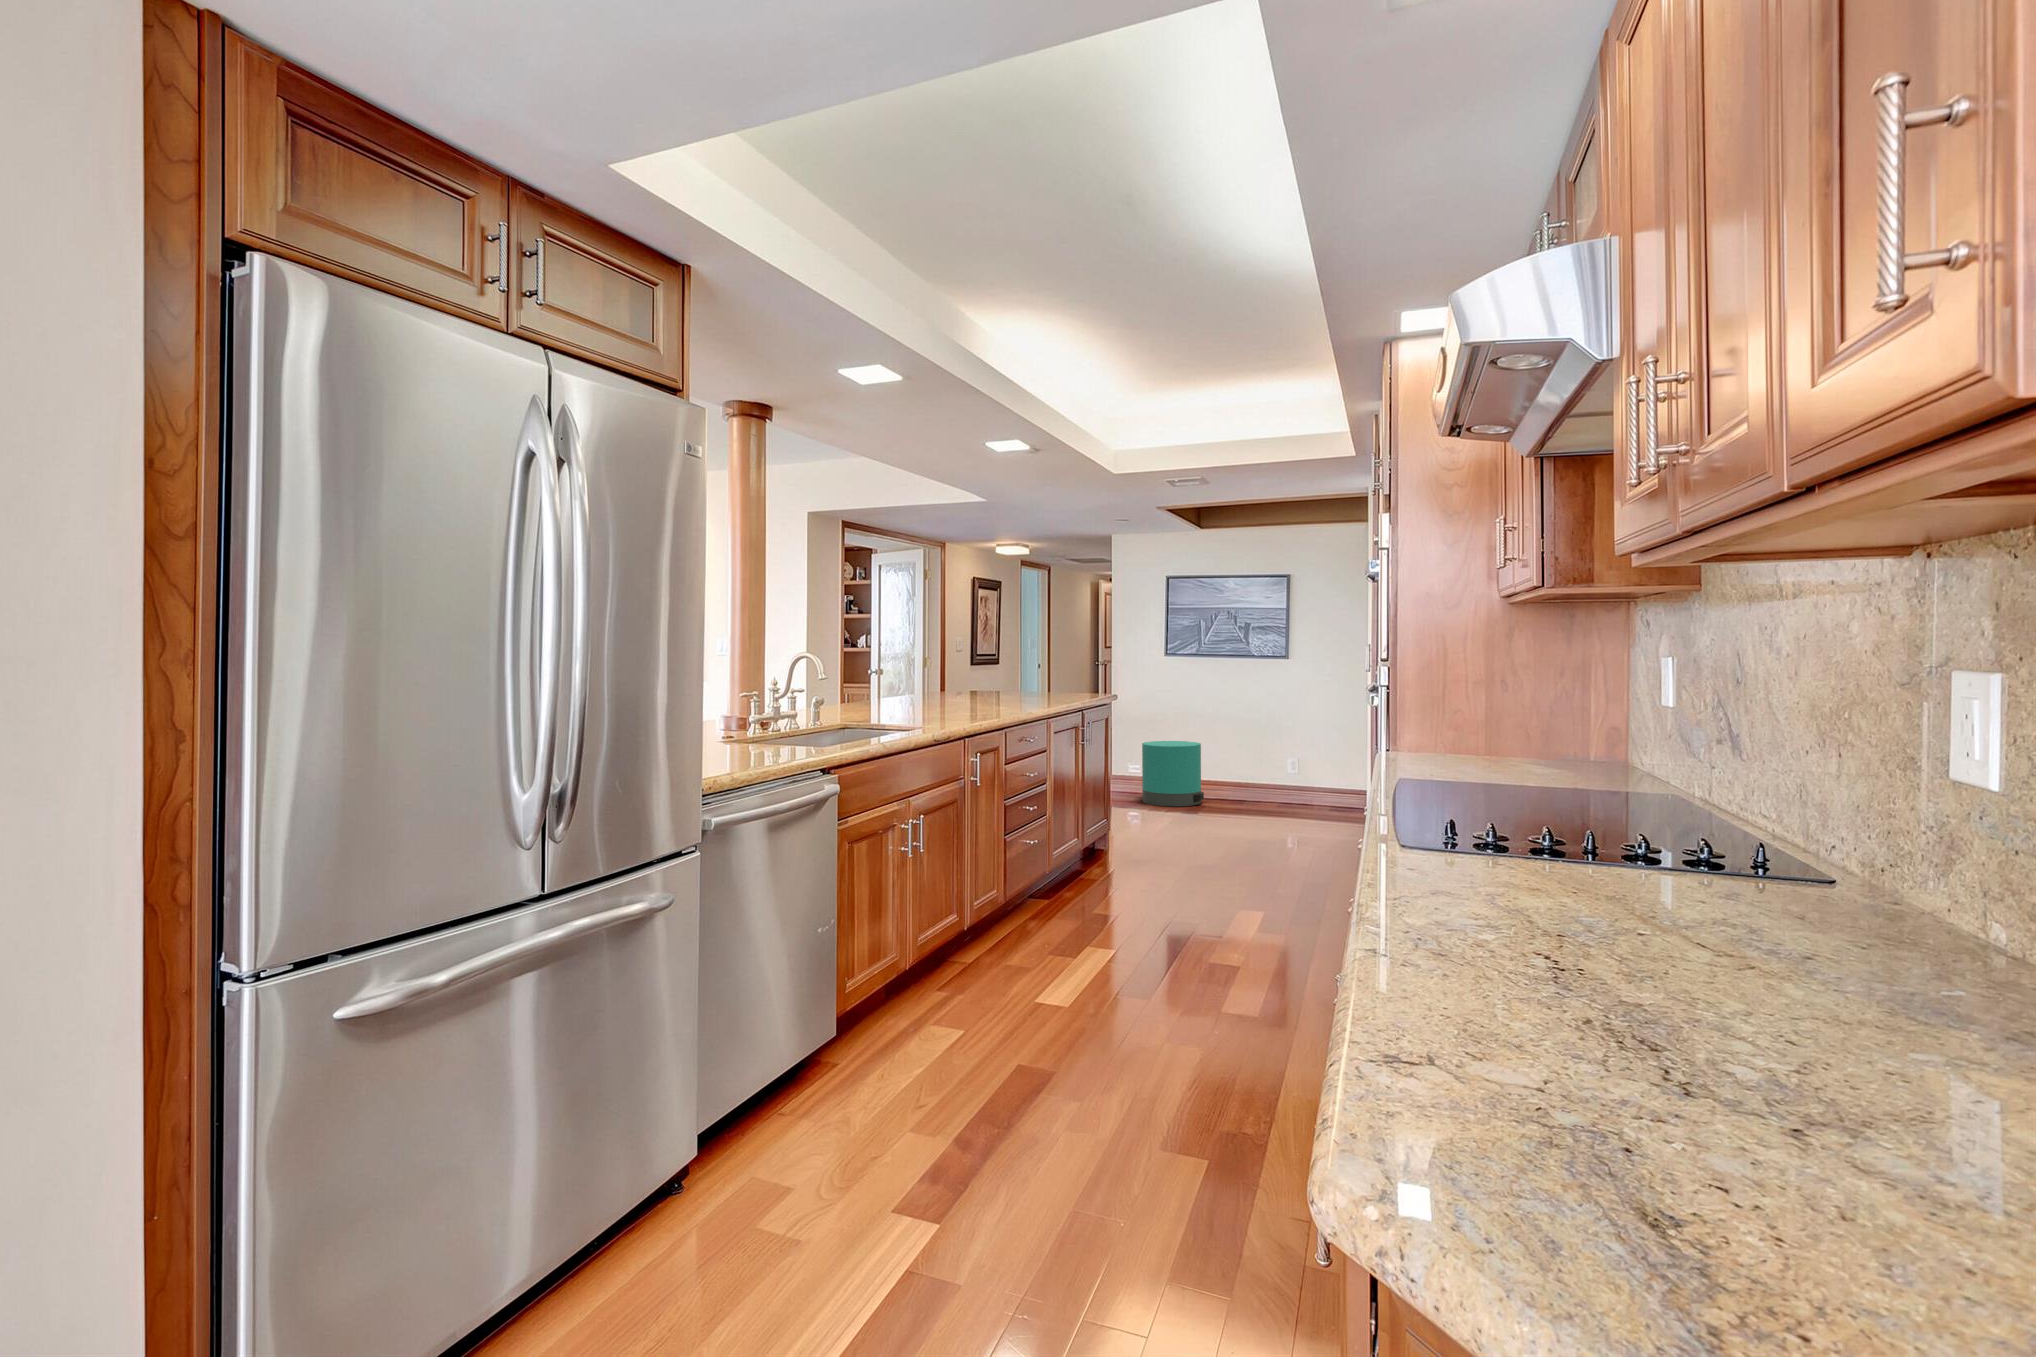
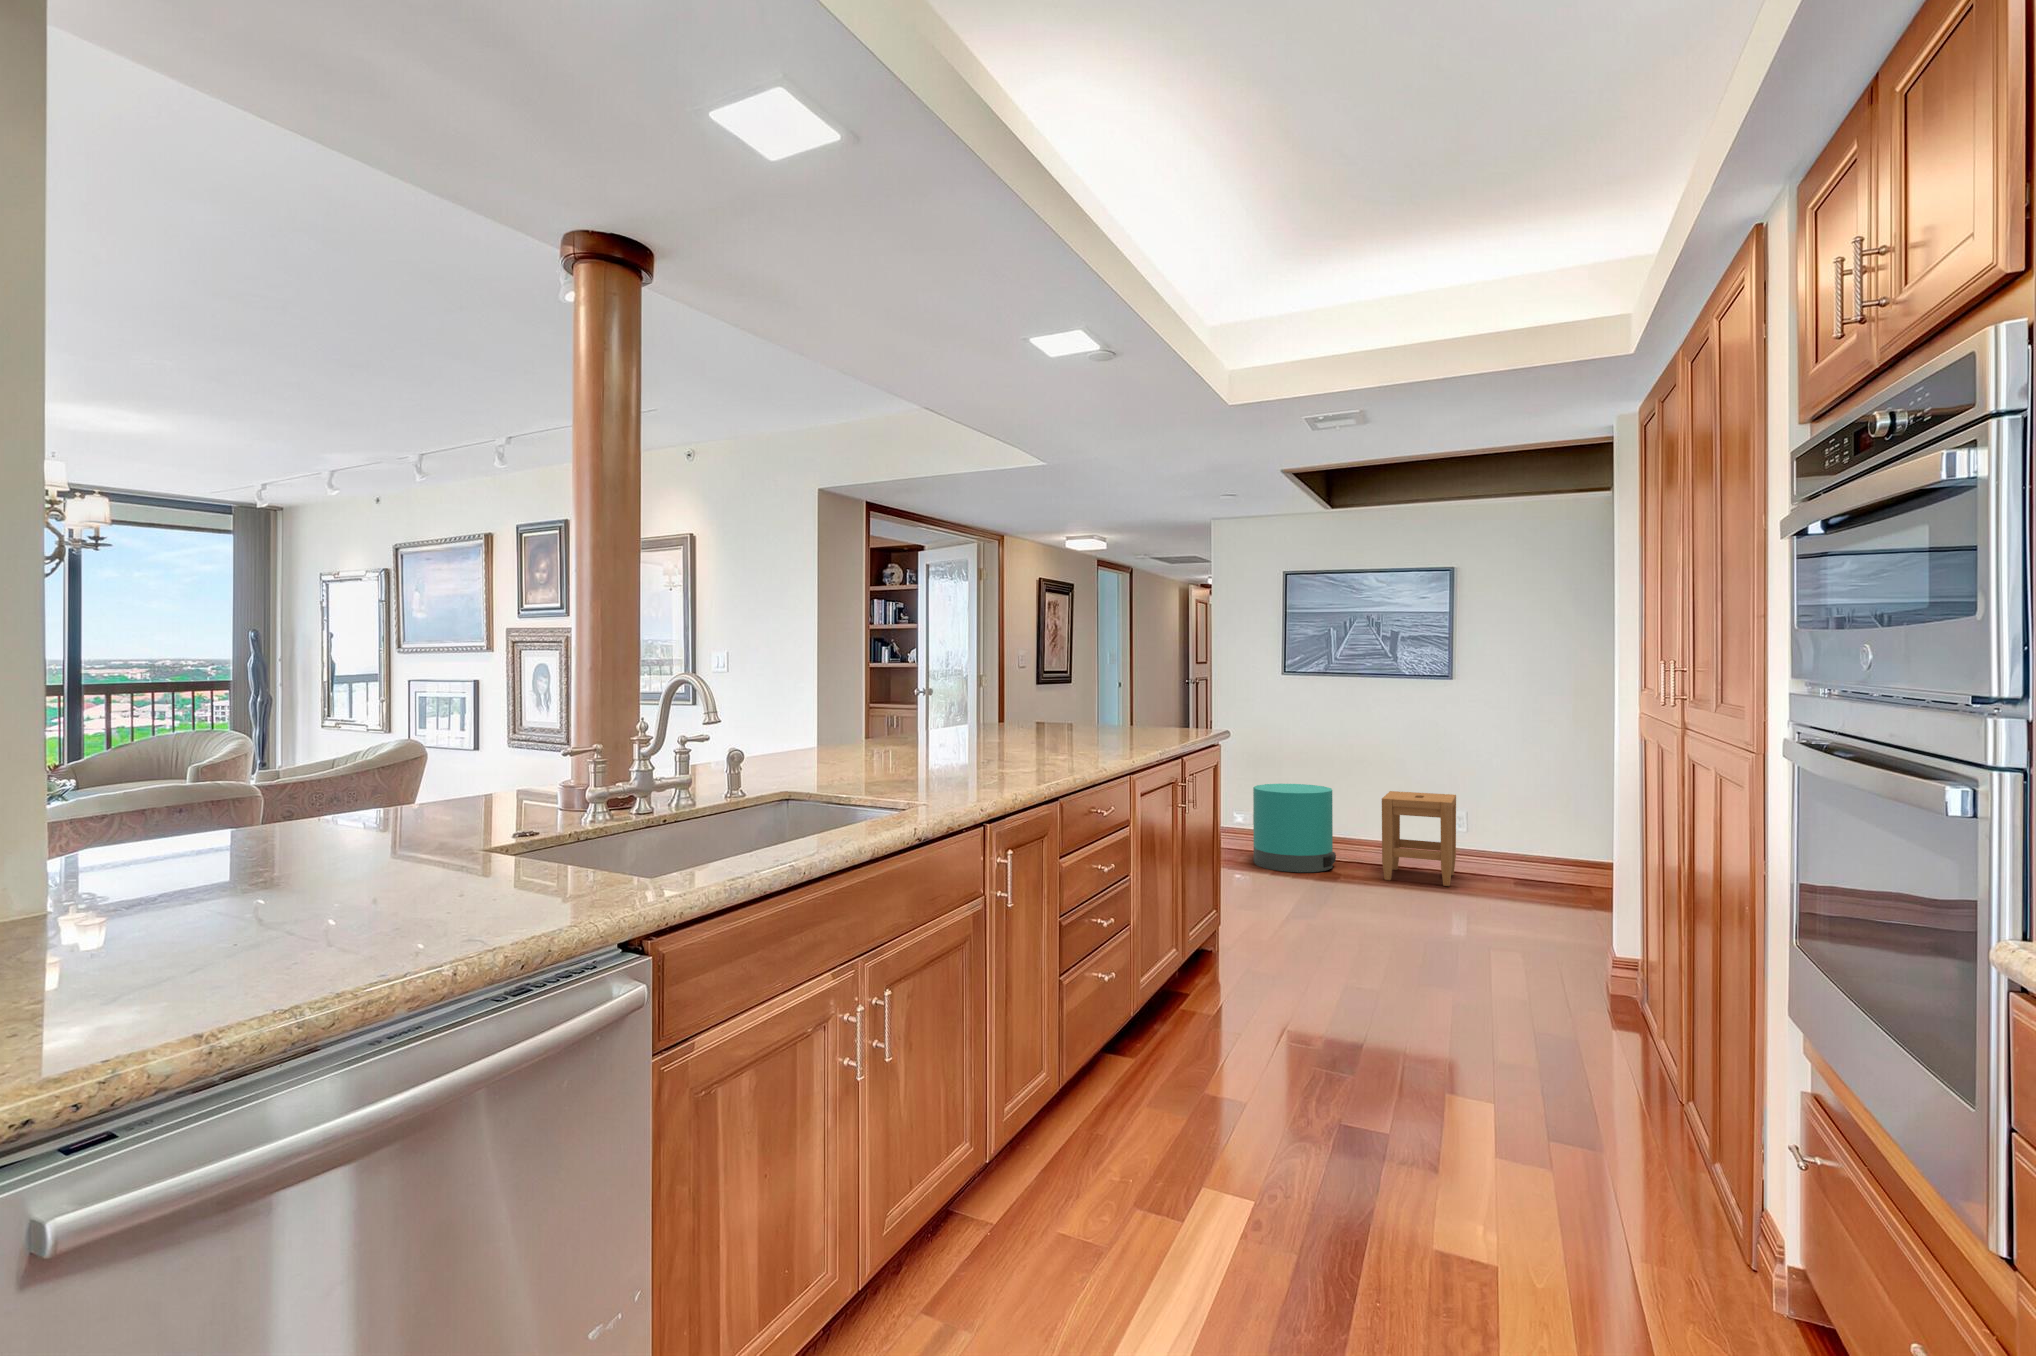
stool: none [1235,745,1291,813] -> present [1382,791,1456,886]

